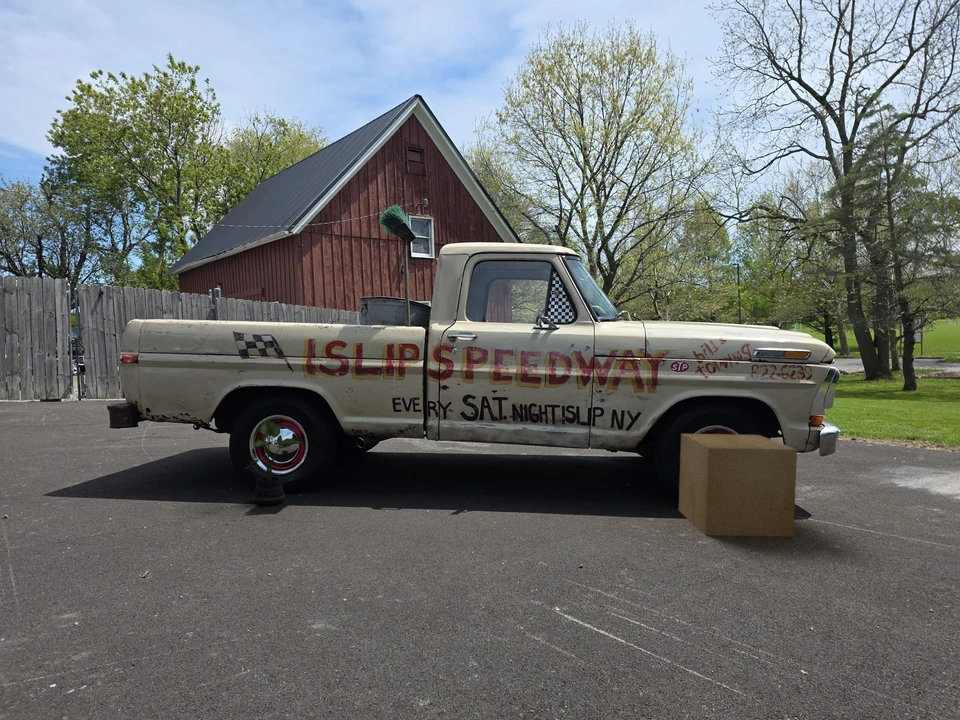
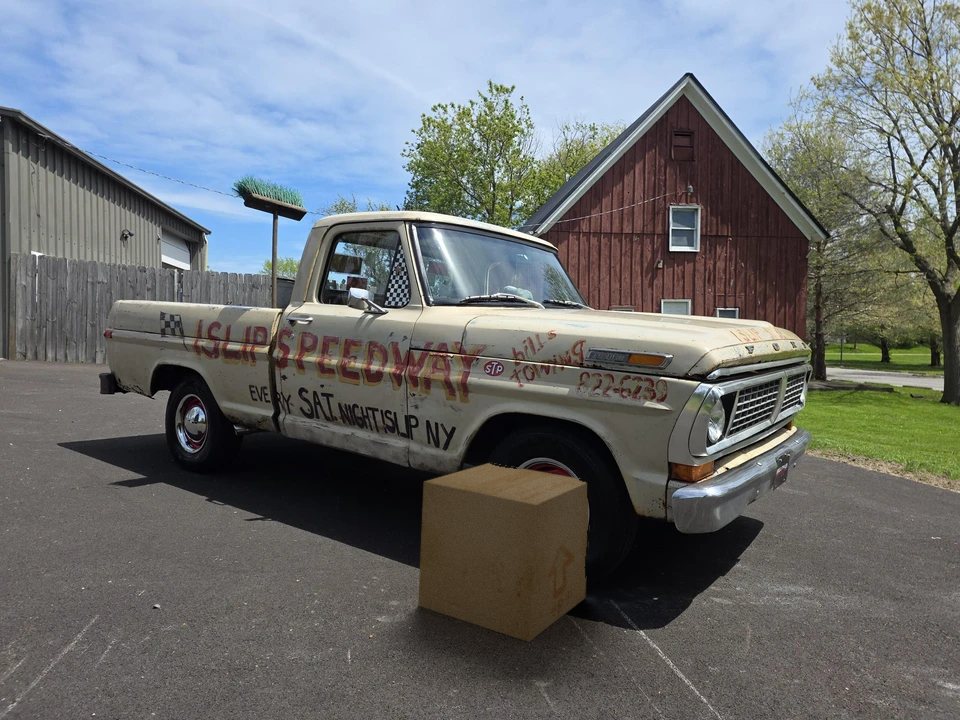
potted plant: present [245,421,305,505] -> none [121,398,177,478]

